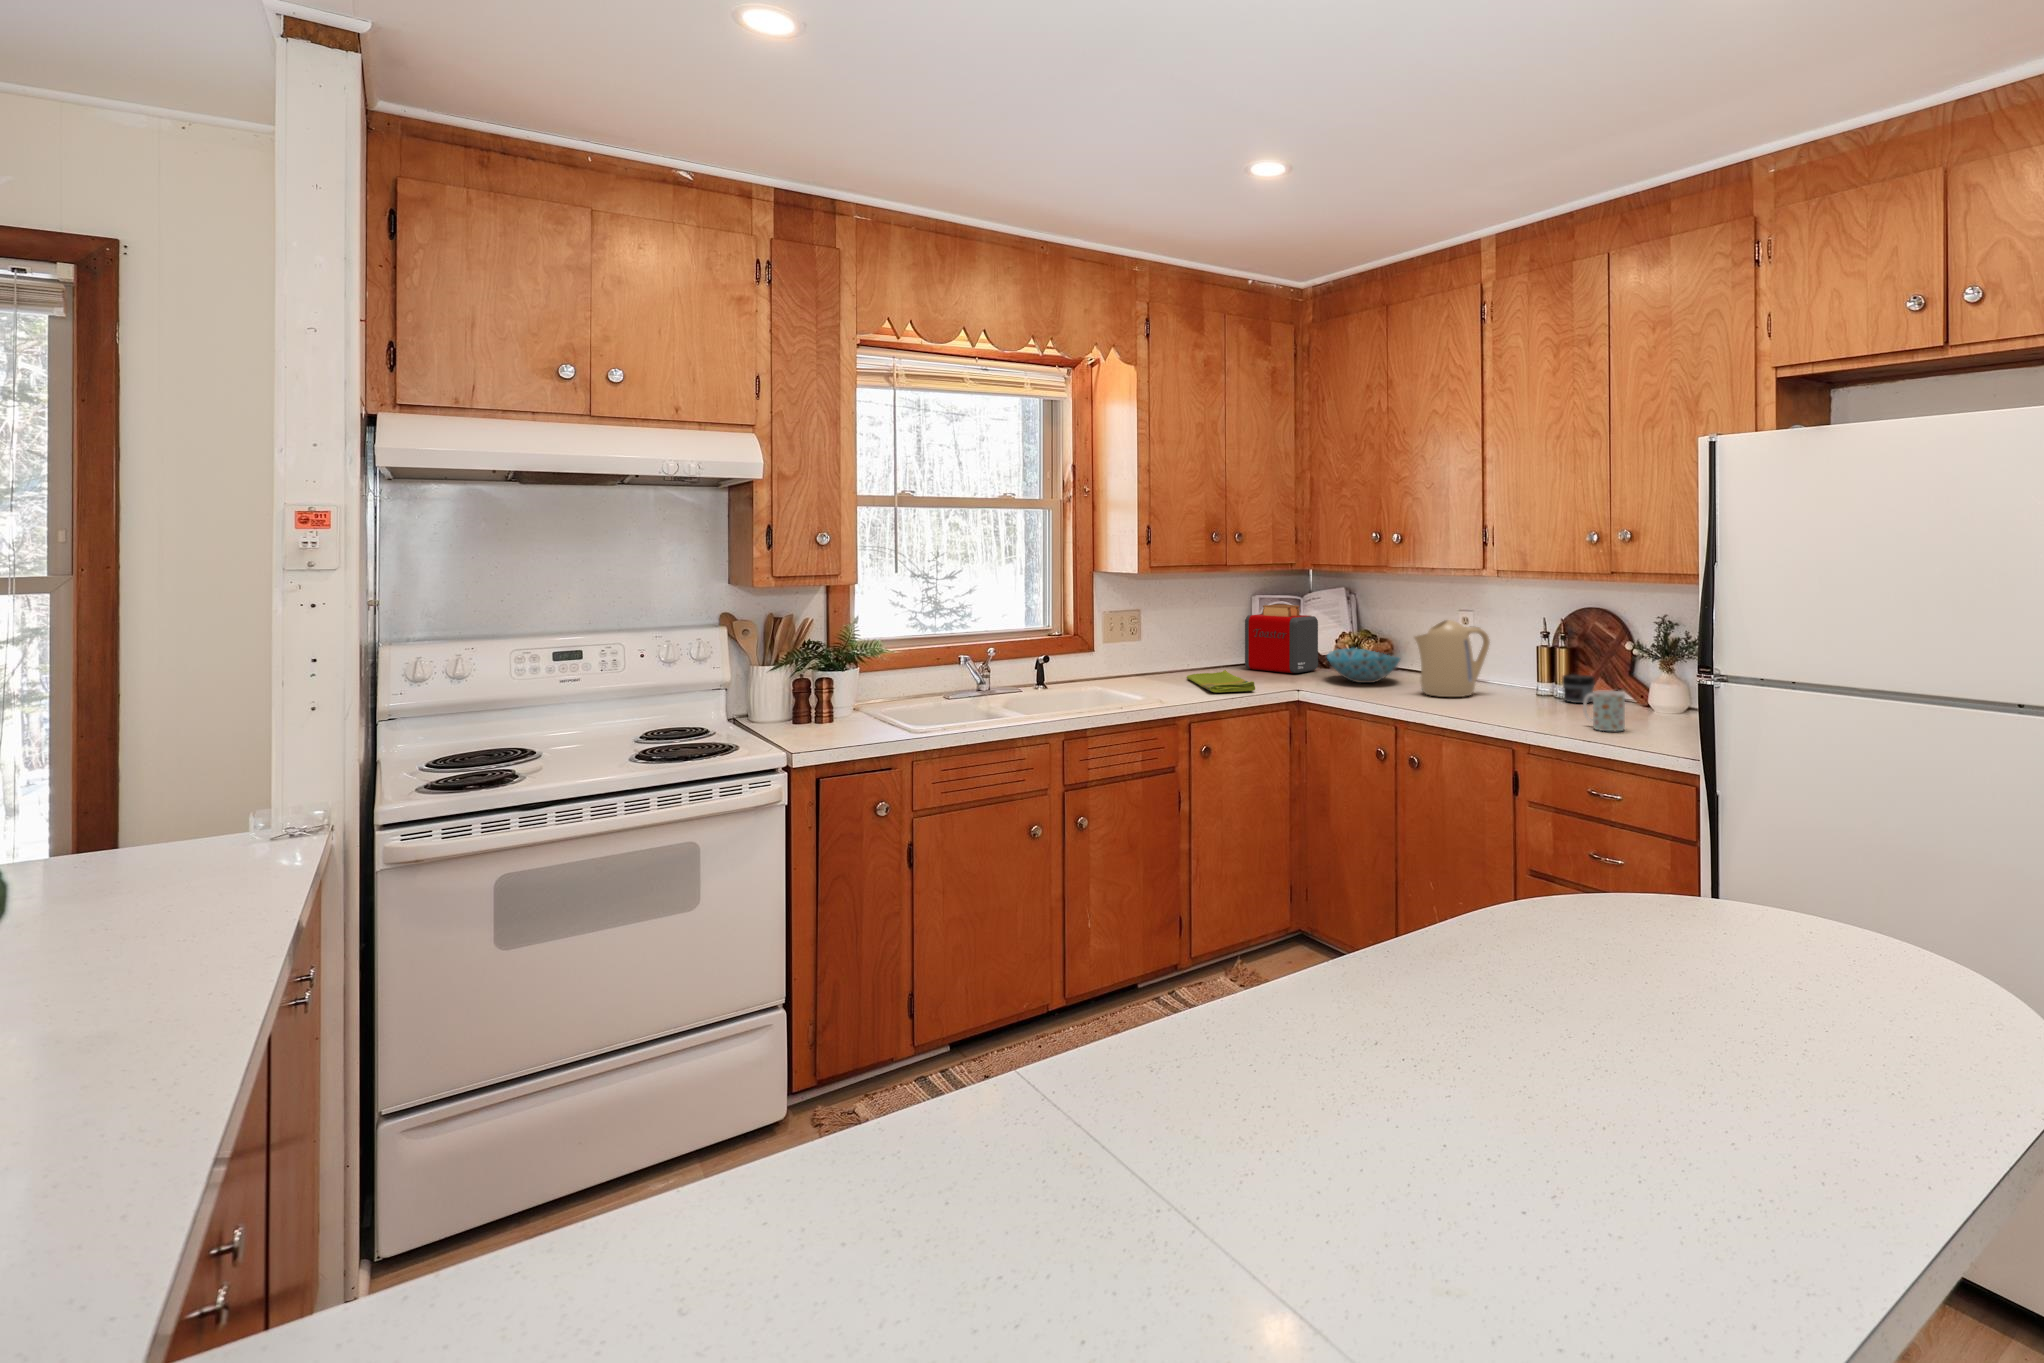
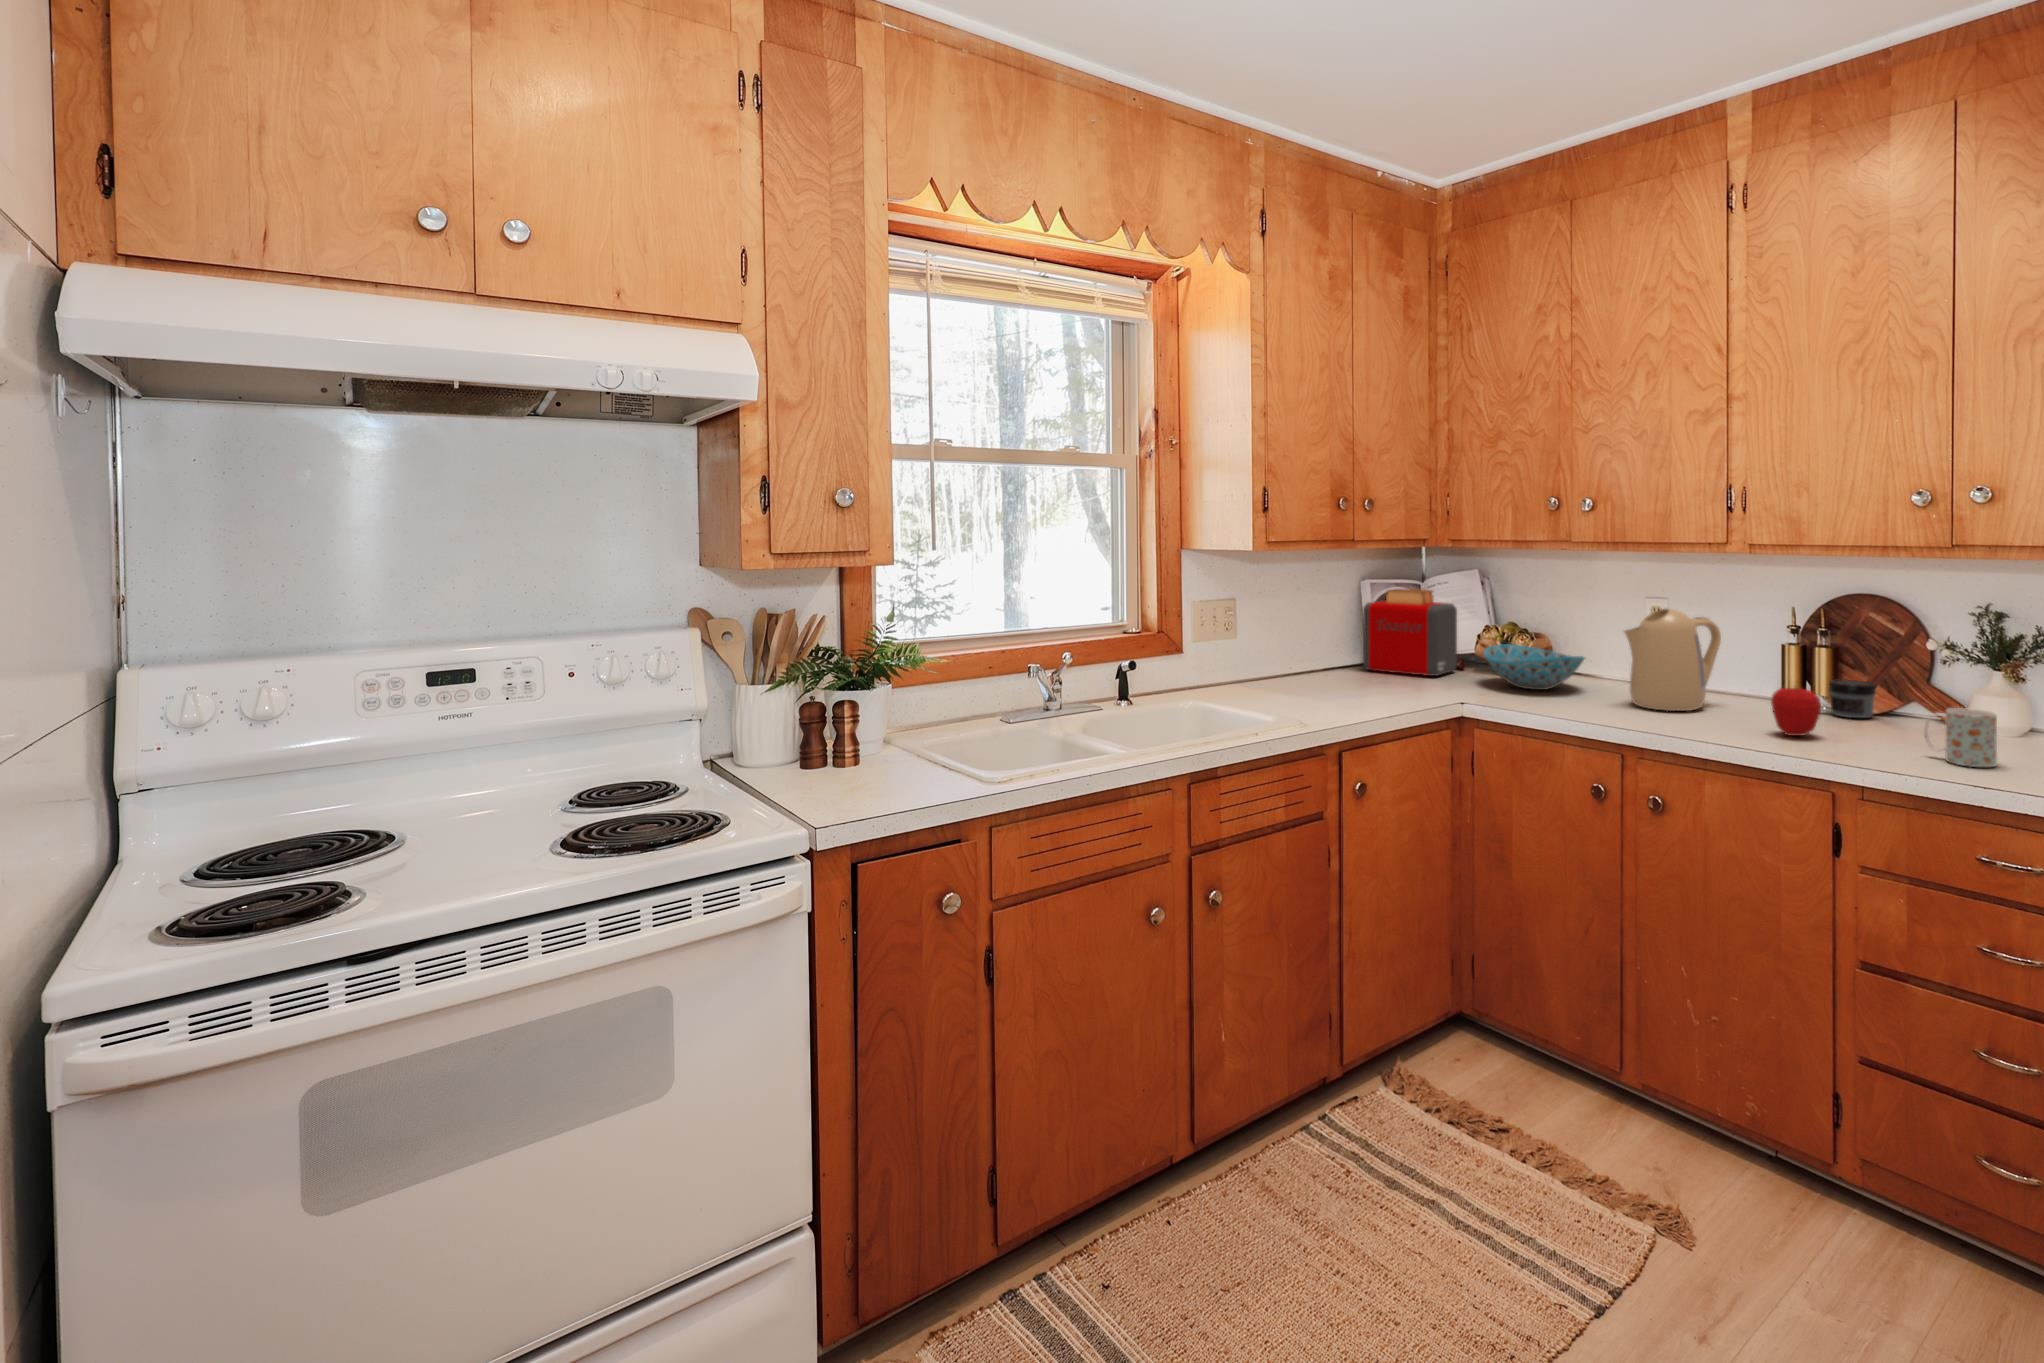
dish towel: present [1186,670,1255,693] -> none [1303,673,1413,707]
apple: none [1495,675,1530,713] -> present [1771,688,1821,736]

